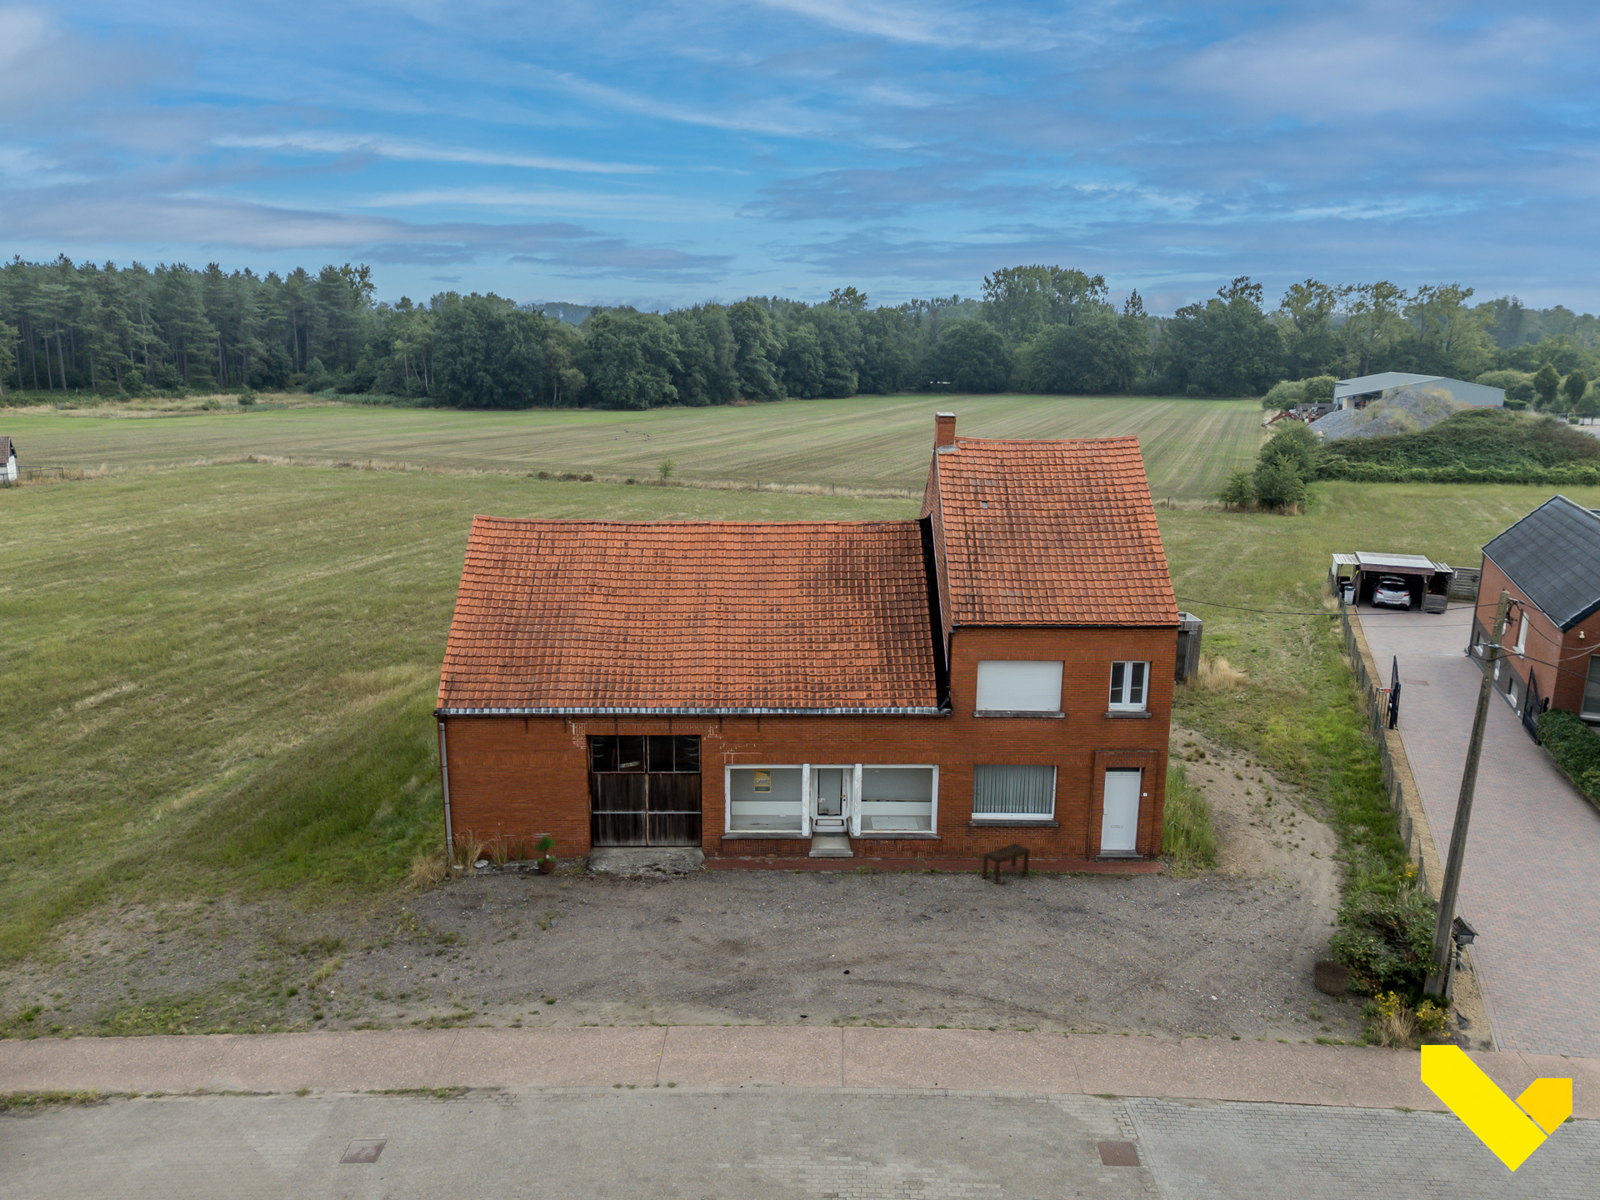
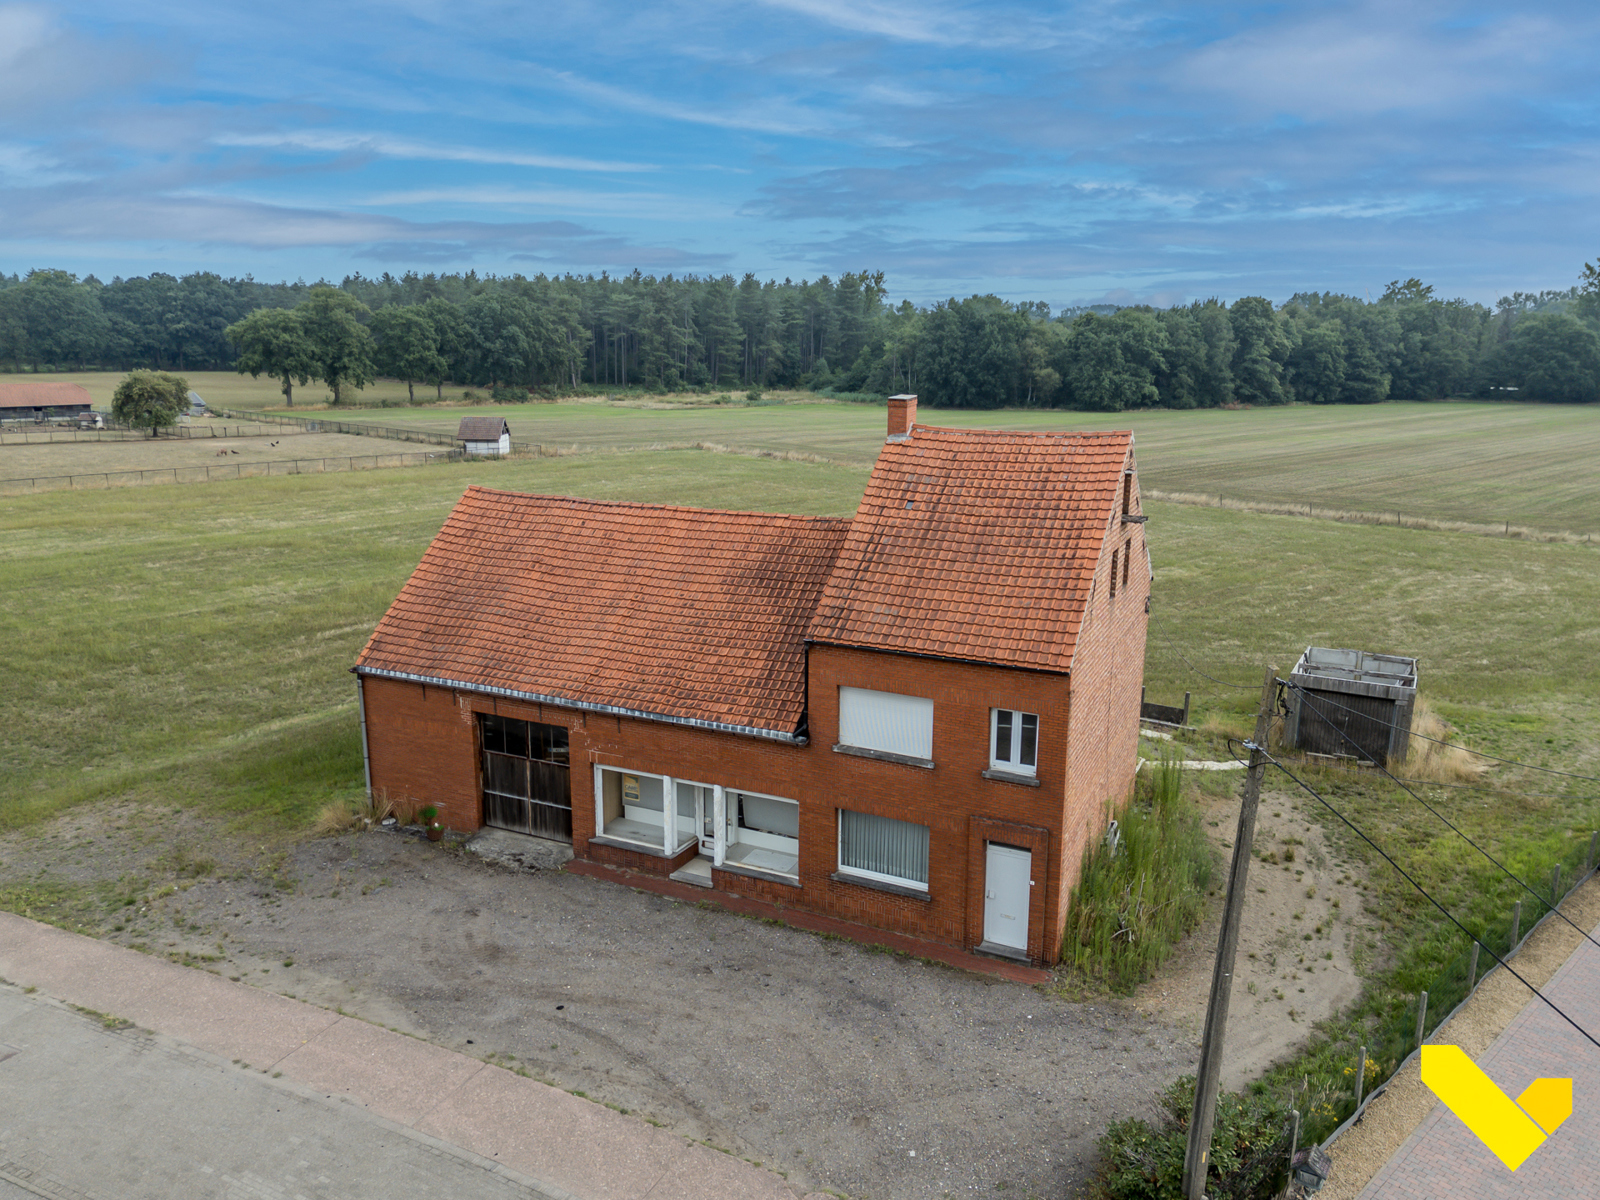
bench: present [982,843,1030,884] -> none [822,901,879,944]
wooden bucket: present [1313,961,1350,996] -> none [1051,1129,1096,1180]

